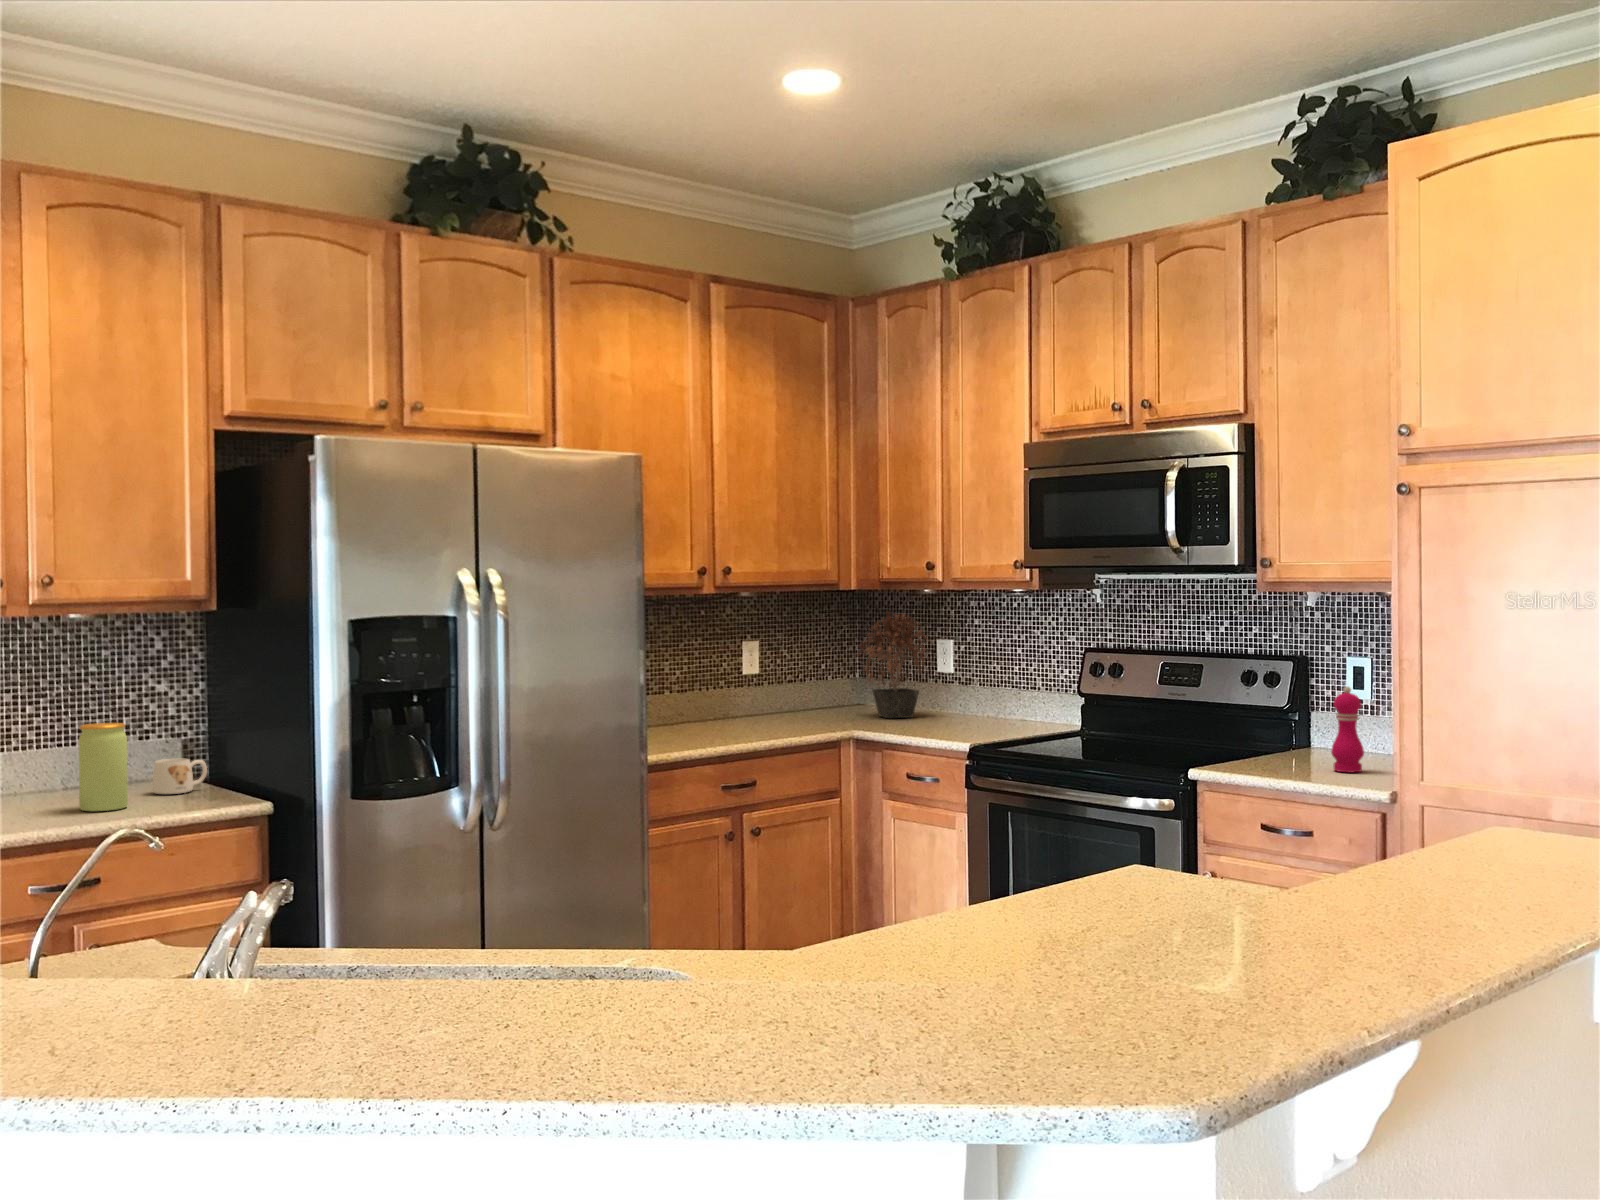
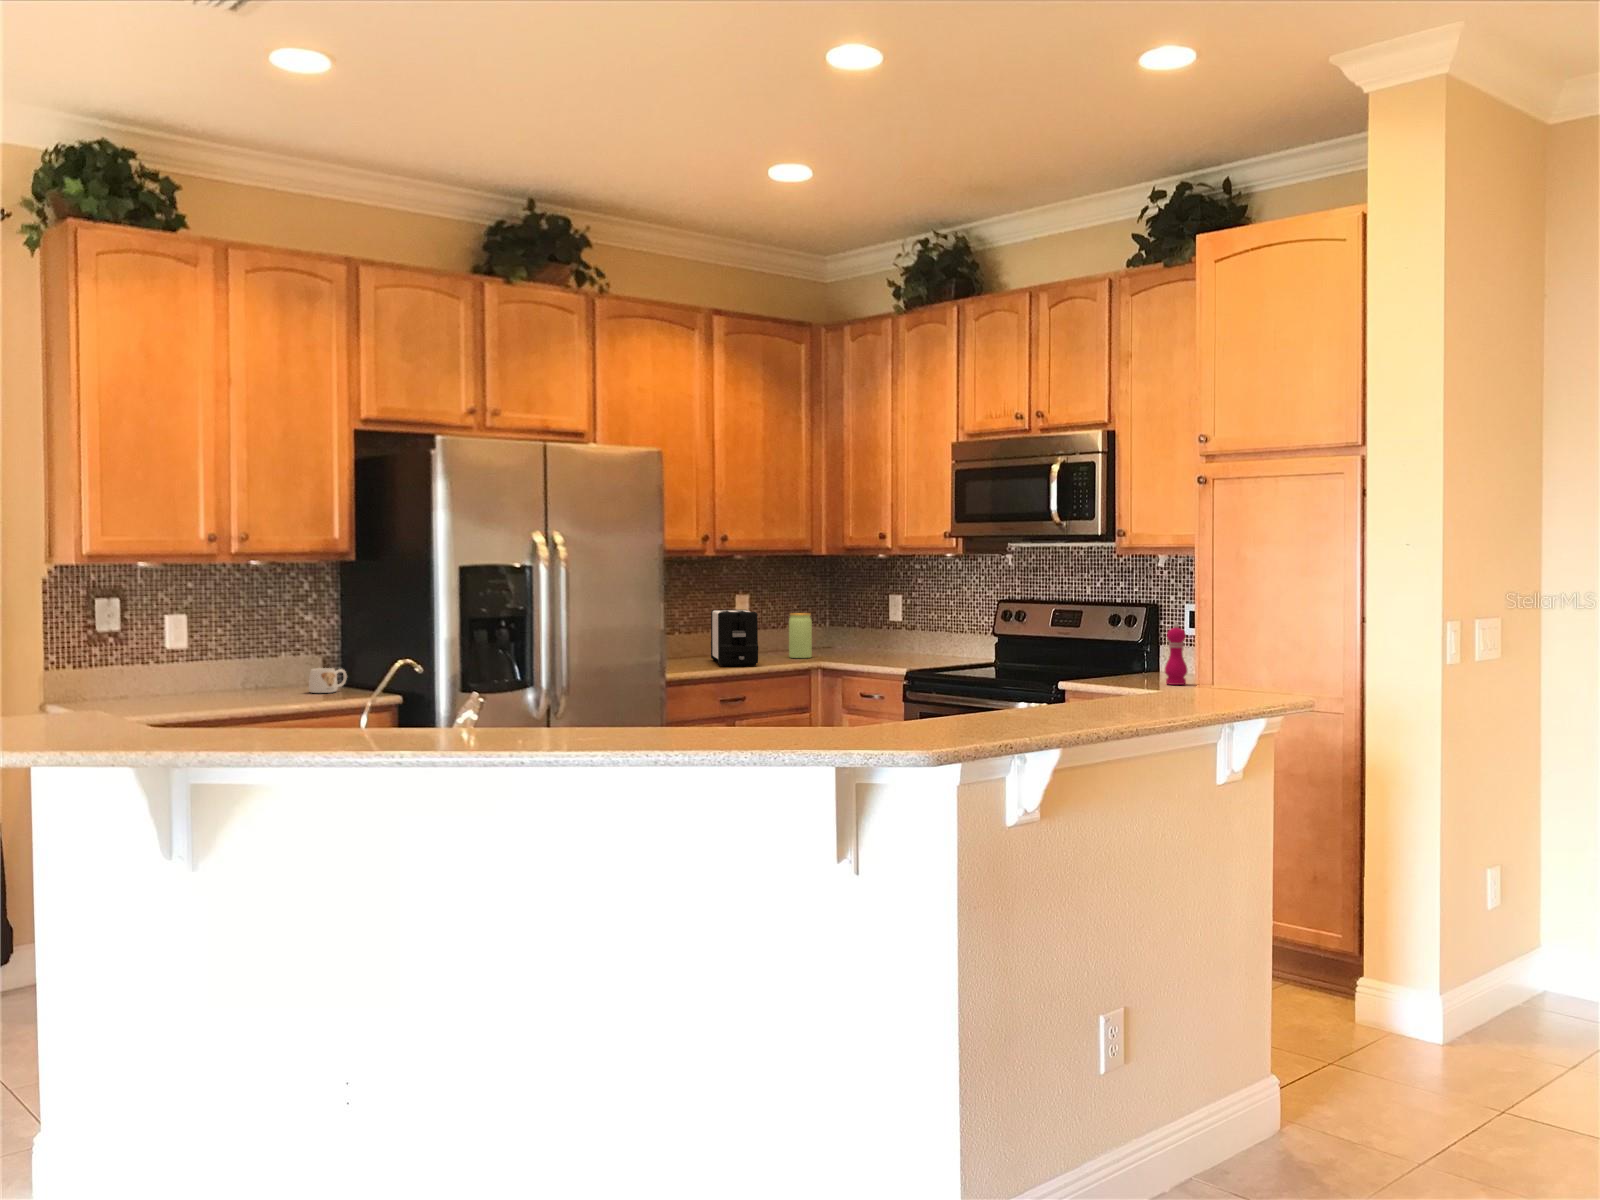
potted plant: present [857,612,927,718] -> none [824,571,887,654]
toaster: none [710,663,771,740] -> present [711,610,758,666]
jar: present [78,723,128,811] -> present [789,613,812,658]

